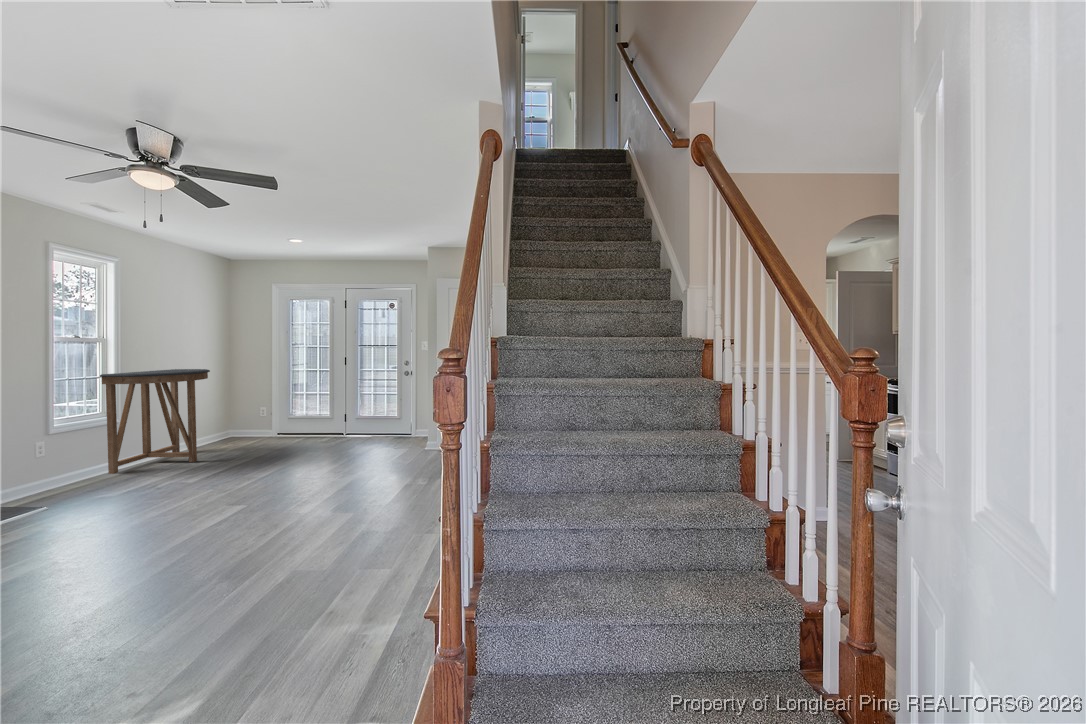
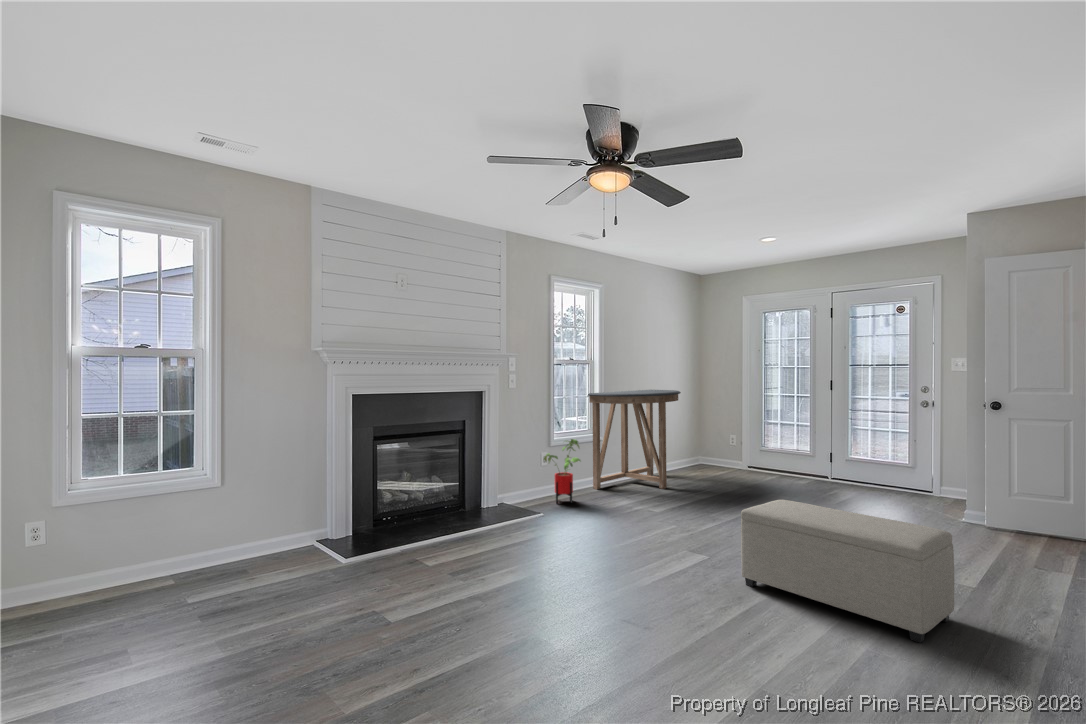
house plant: none [42,423,98,494] -> present [544,439,580,503]
ottoman: none [277,446,414,516] -> present [741,500,955,643]

